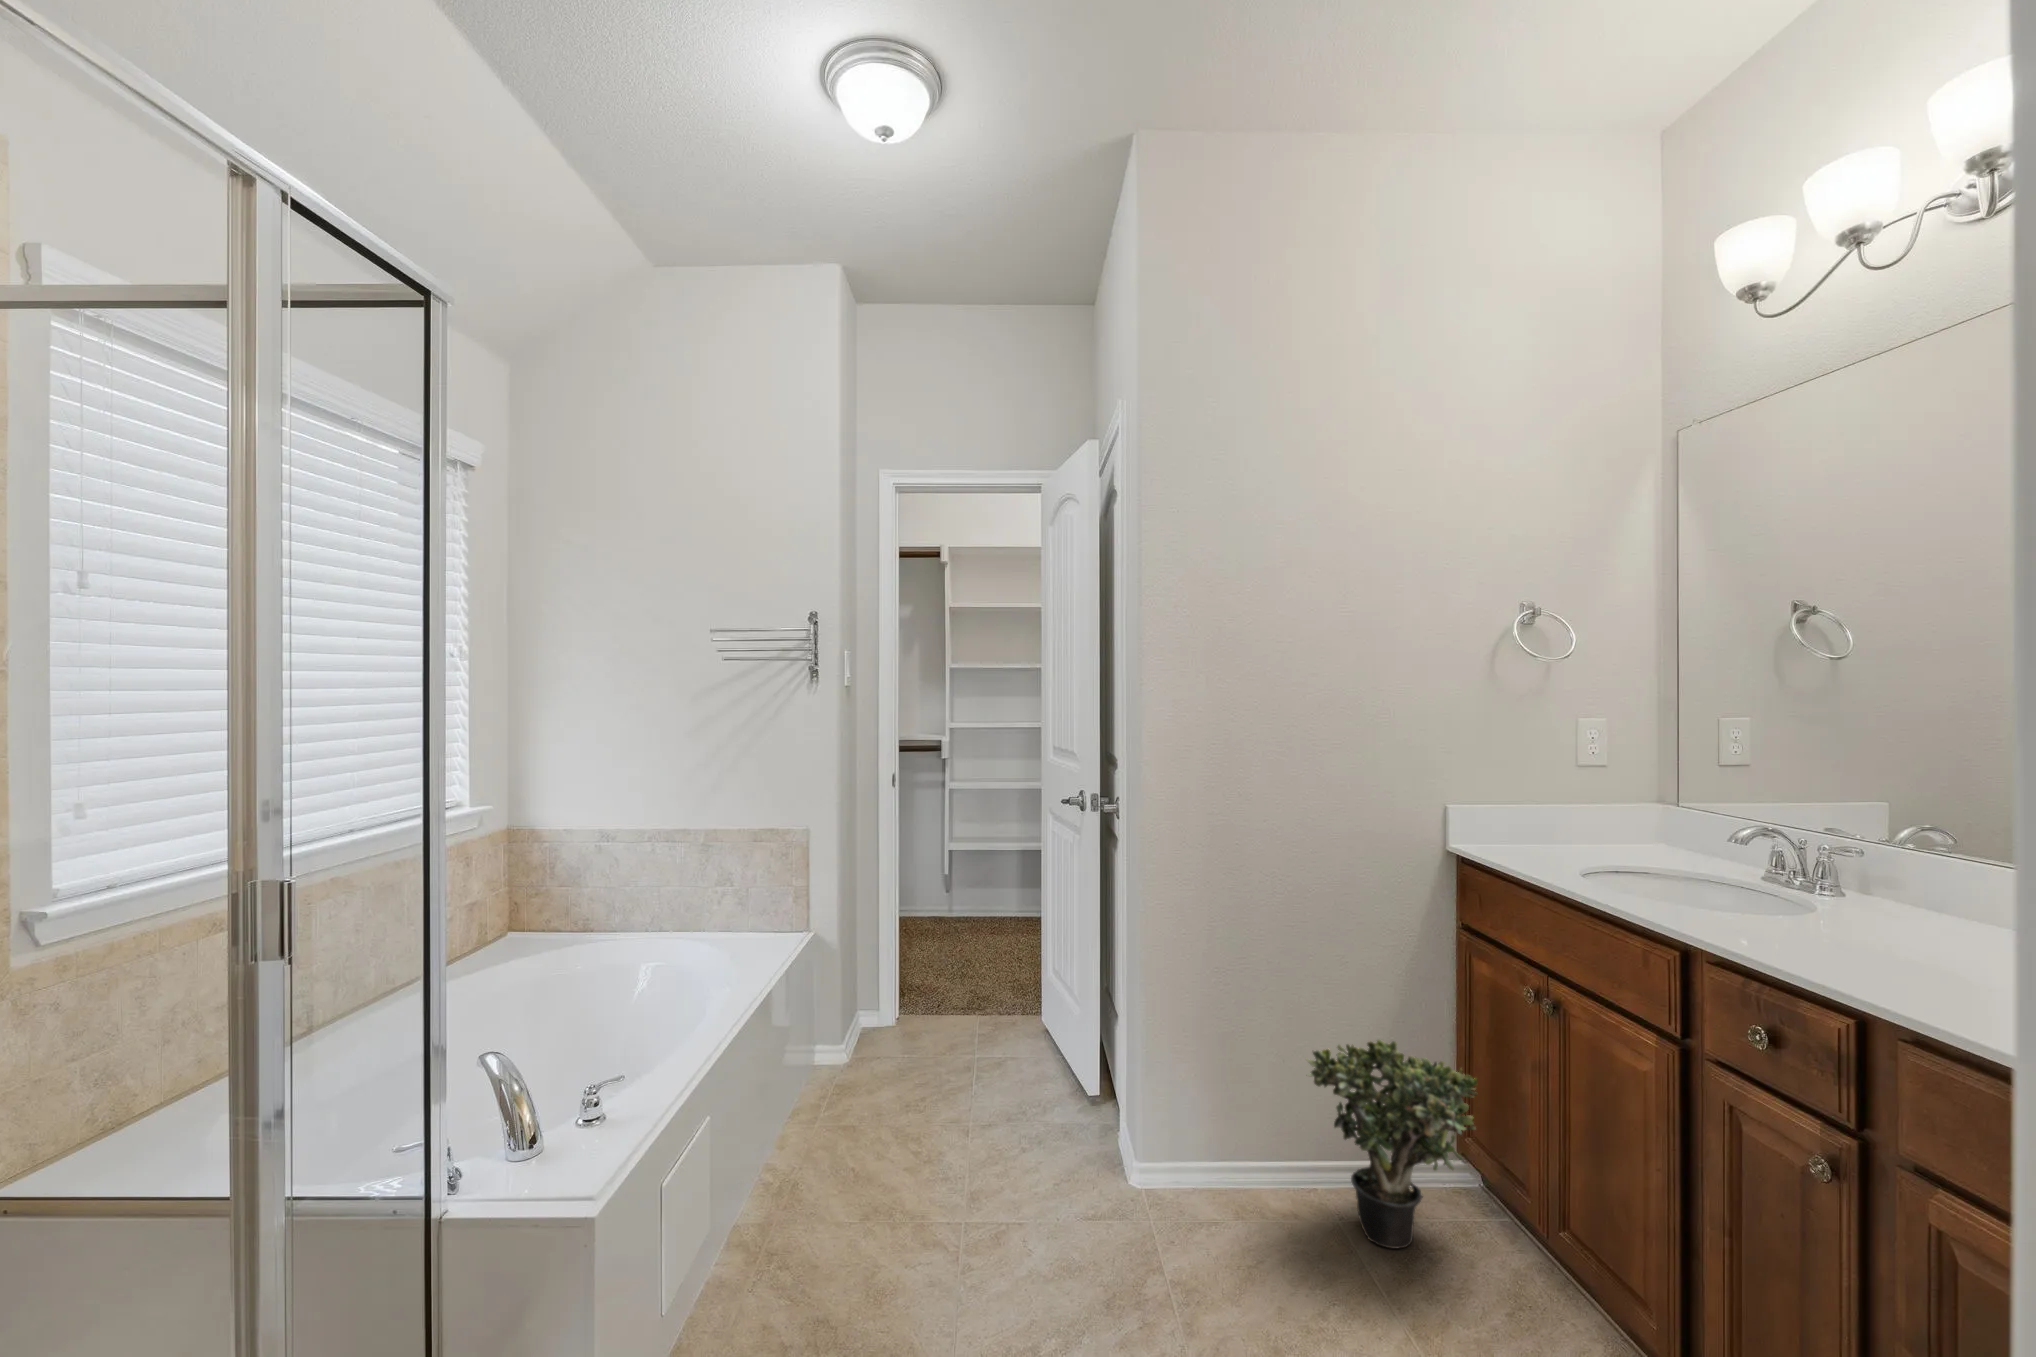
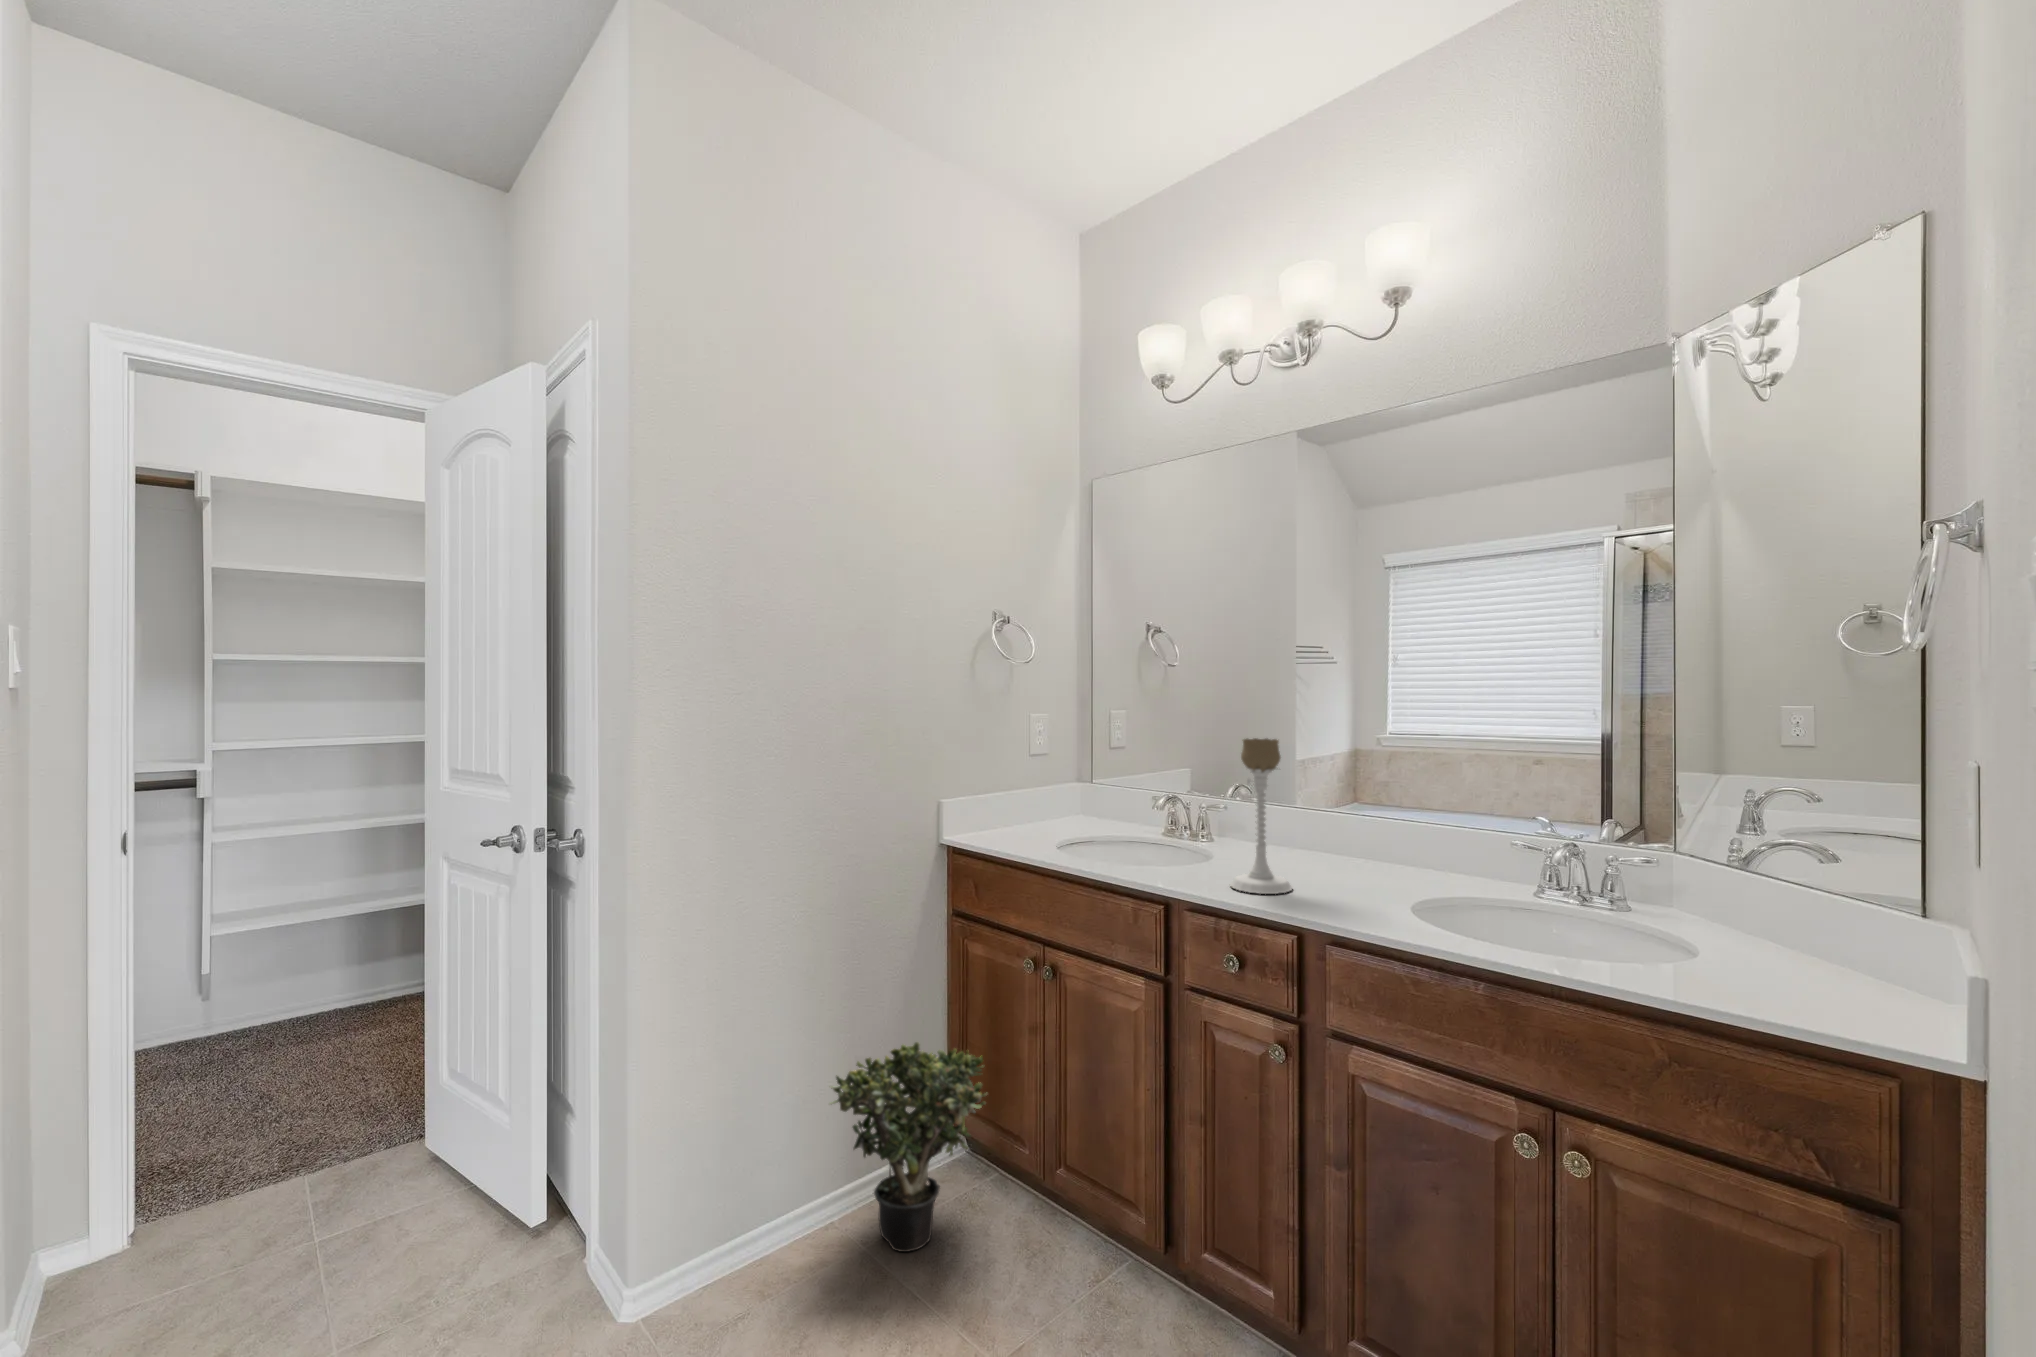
candle holder: none [1786,753,1901,968] -> present [1230,738,1292,894]

